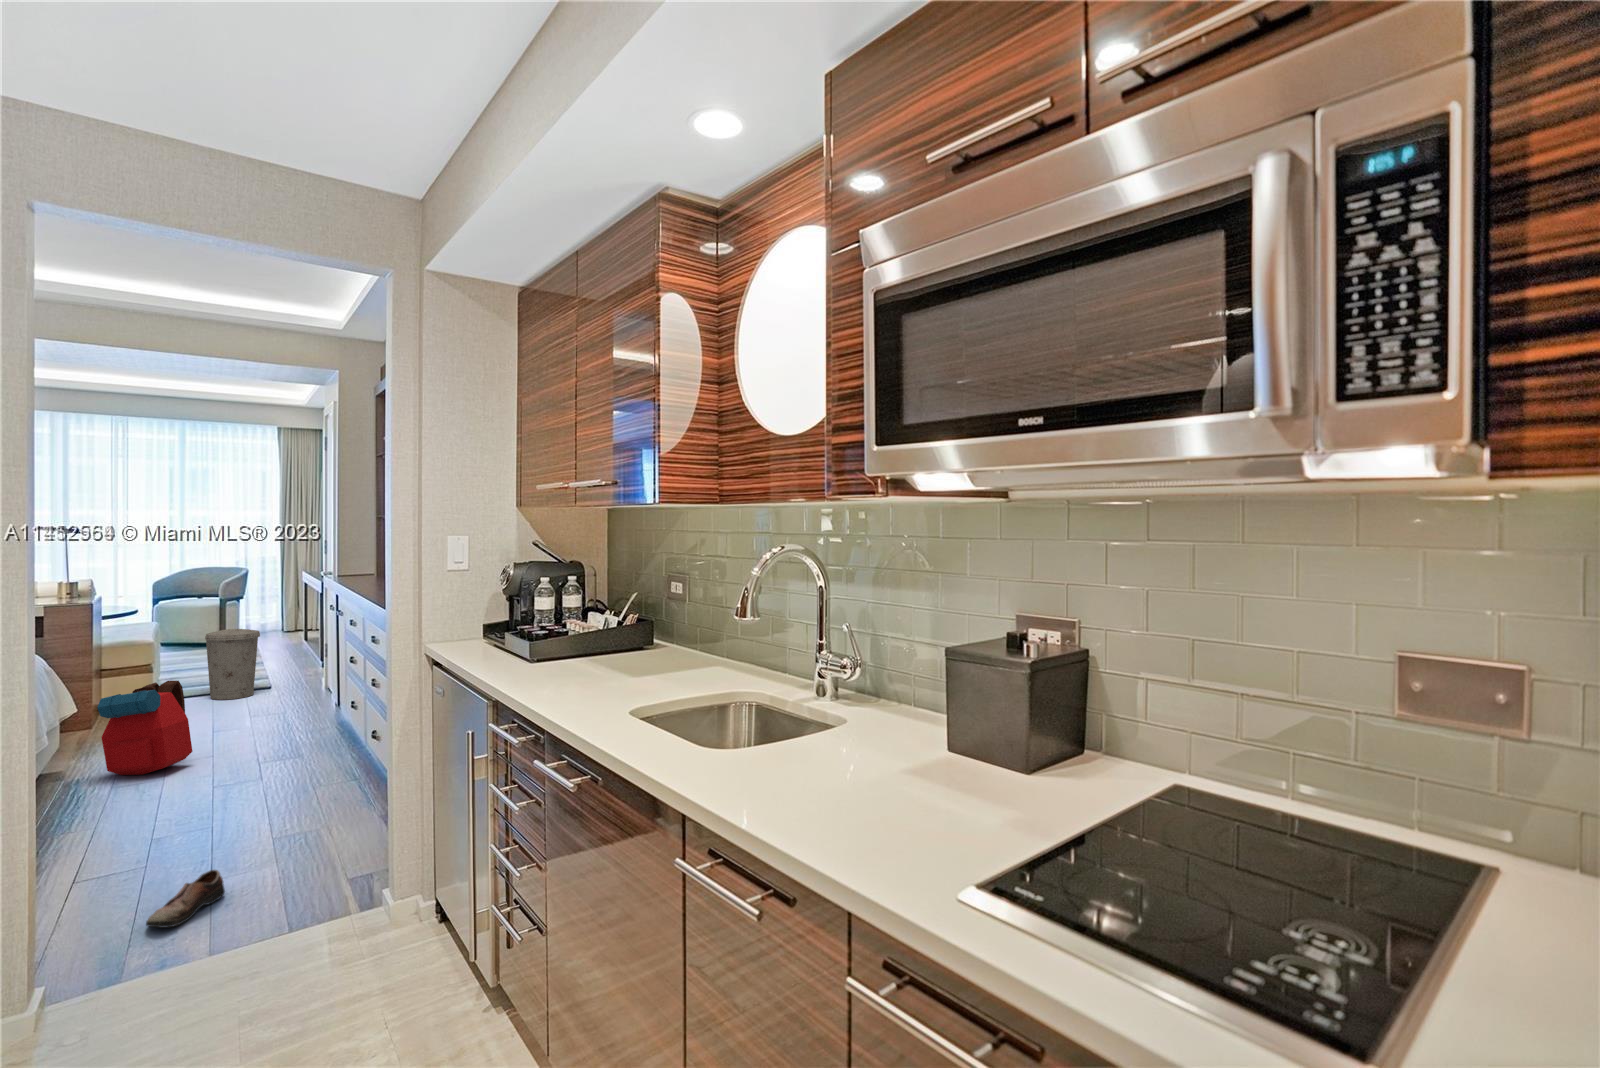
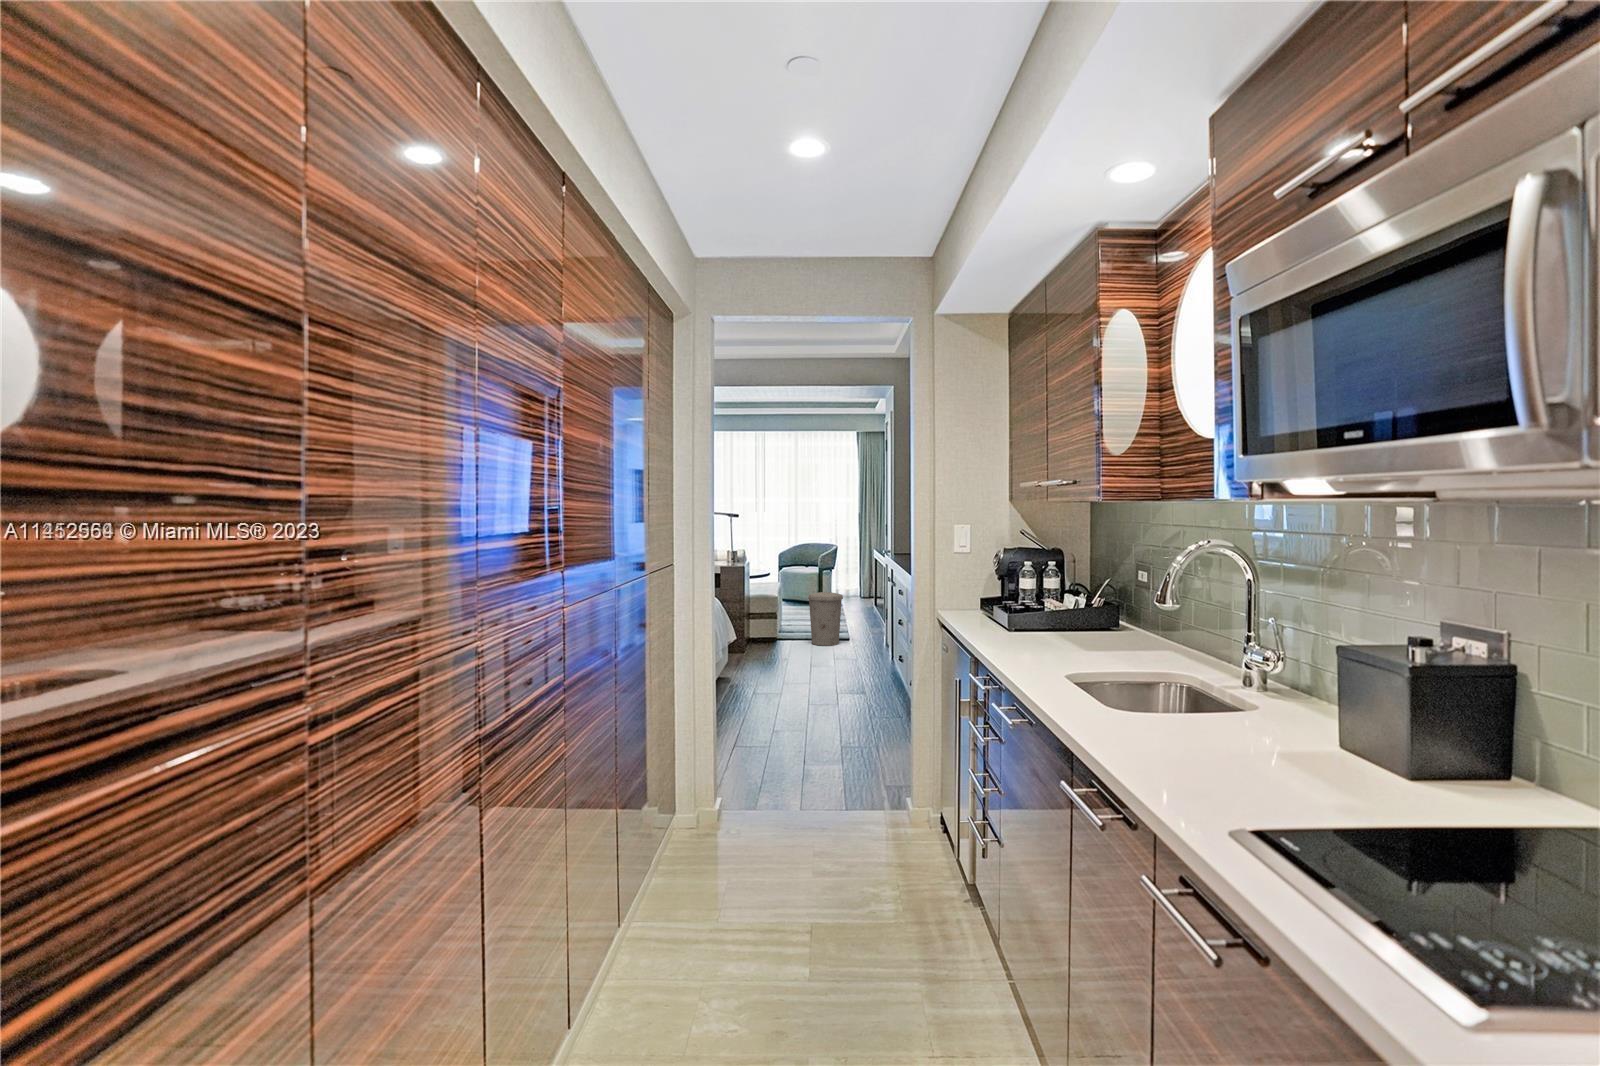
backpack: present [97,681,192,775] -> none [746,627,798,691]
shoe: present [146,870,225,927] -> none [768,760,811,791]

